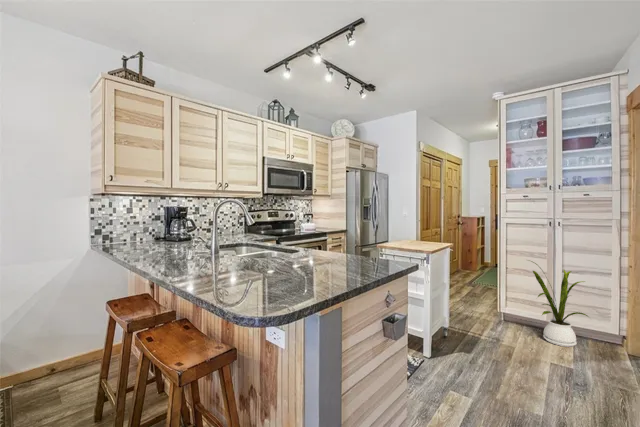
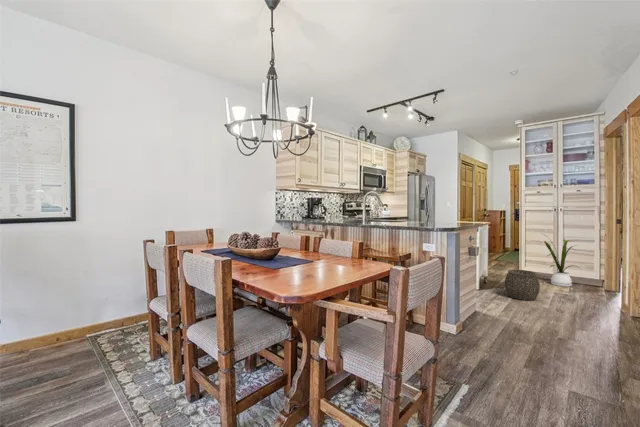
woven basket: none [468,329,528,392] -> present [505,270,540,300]

